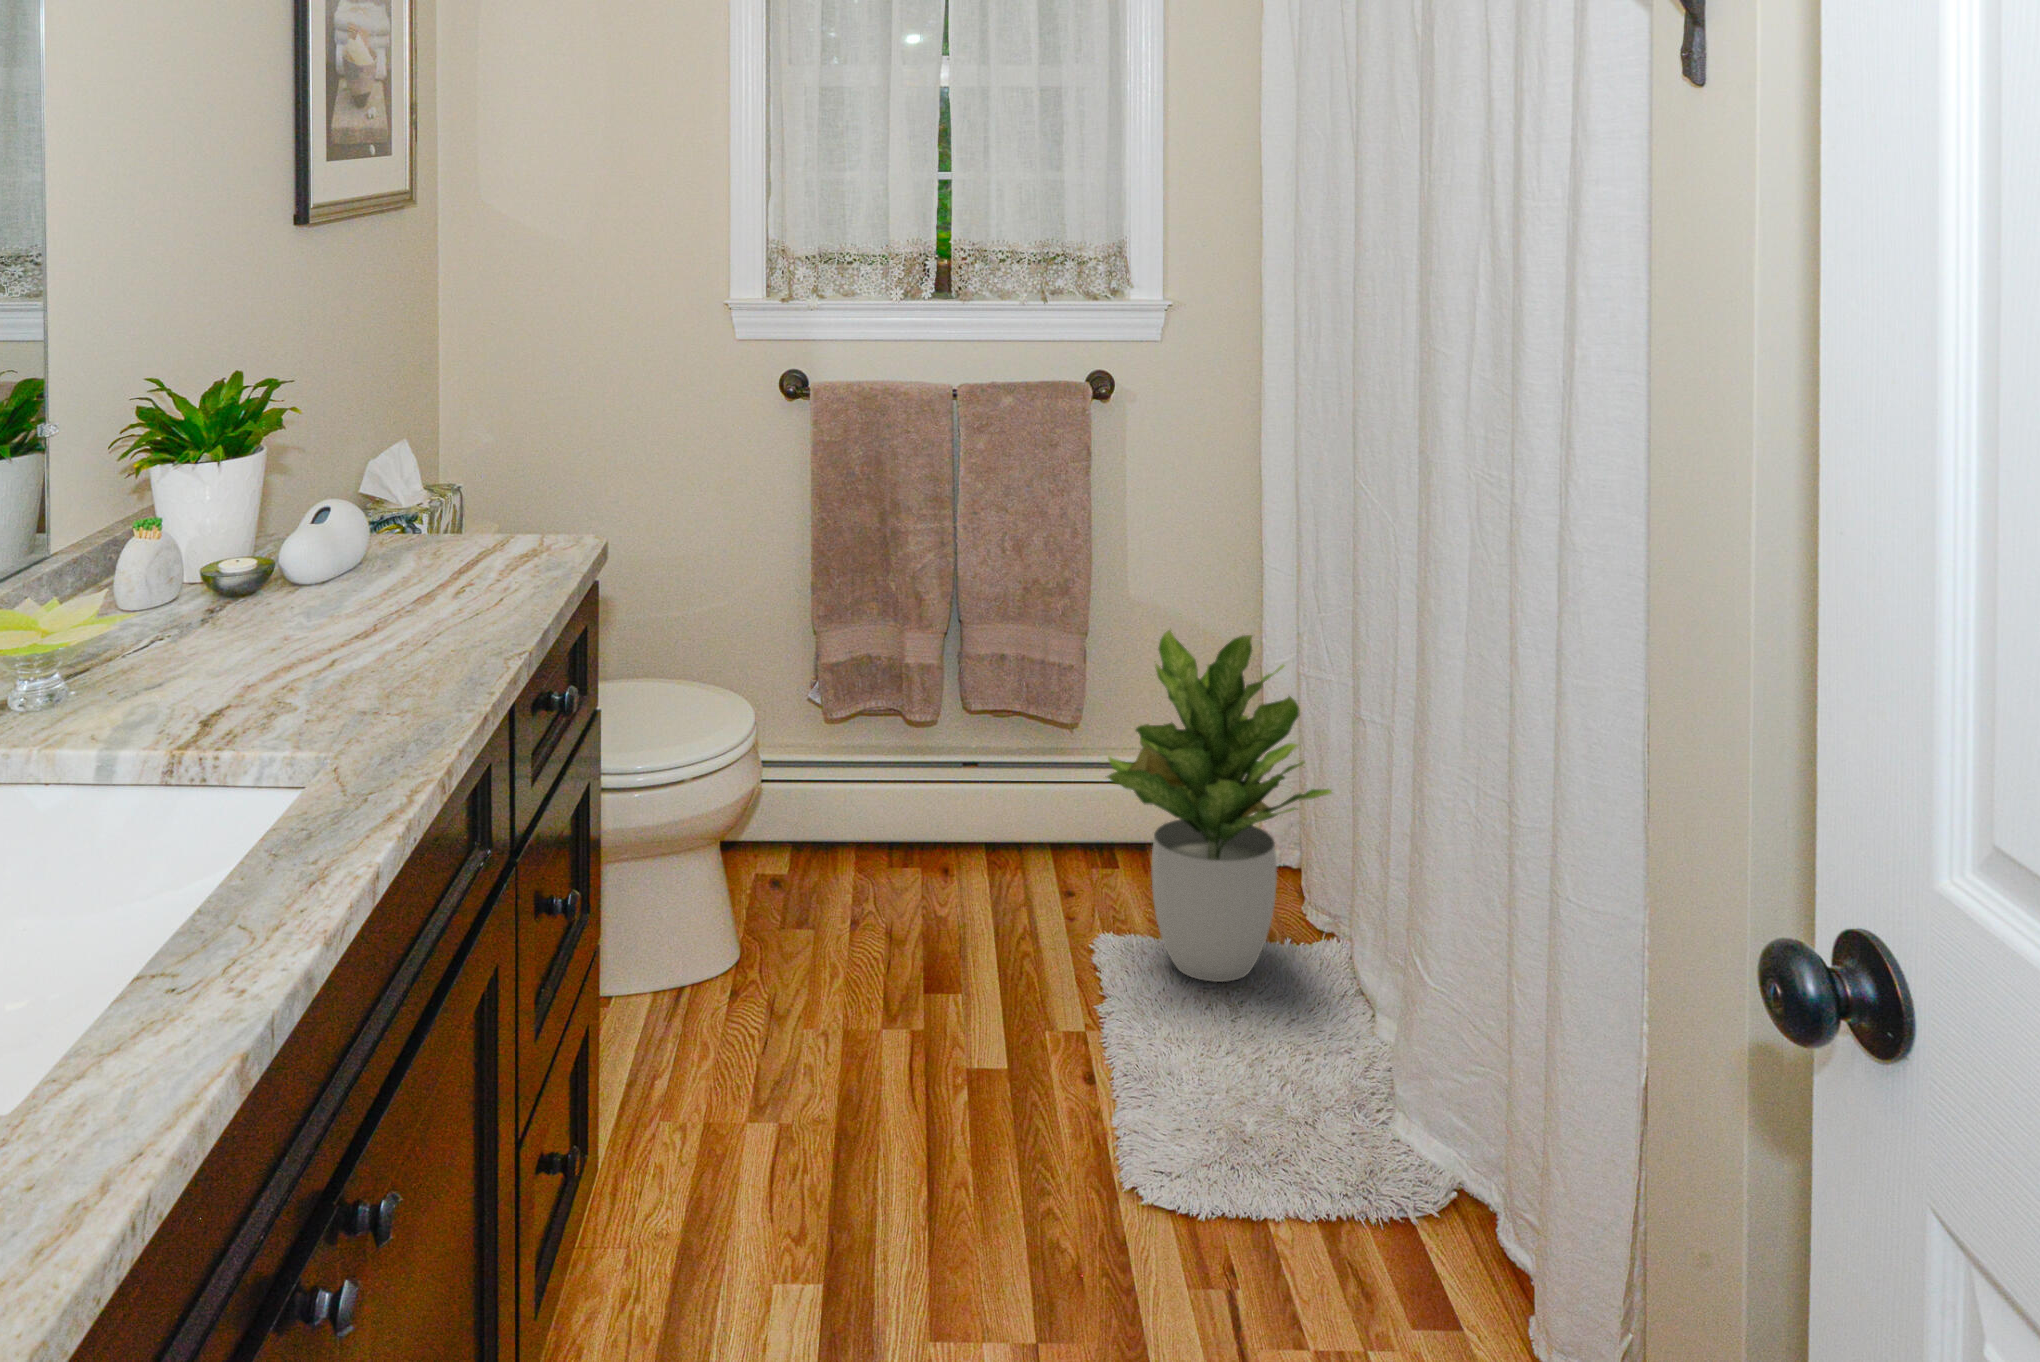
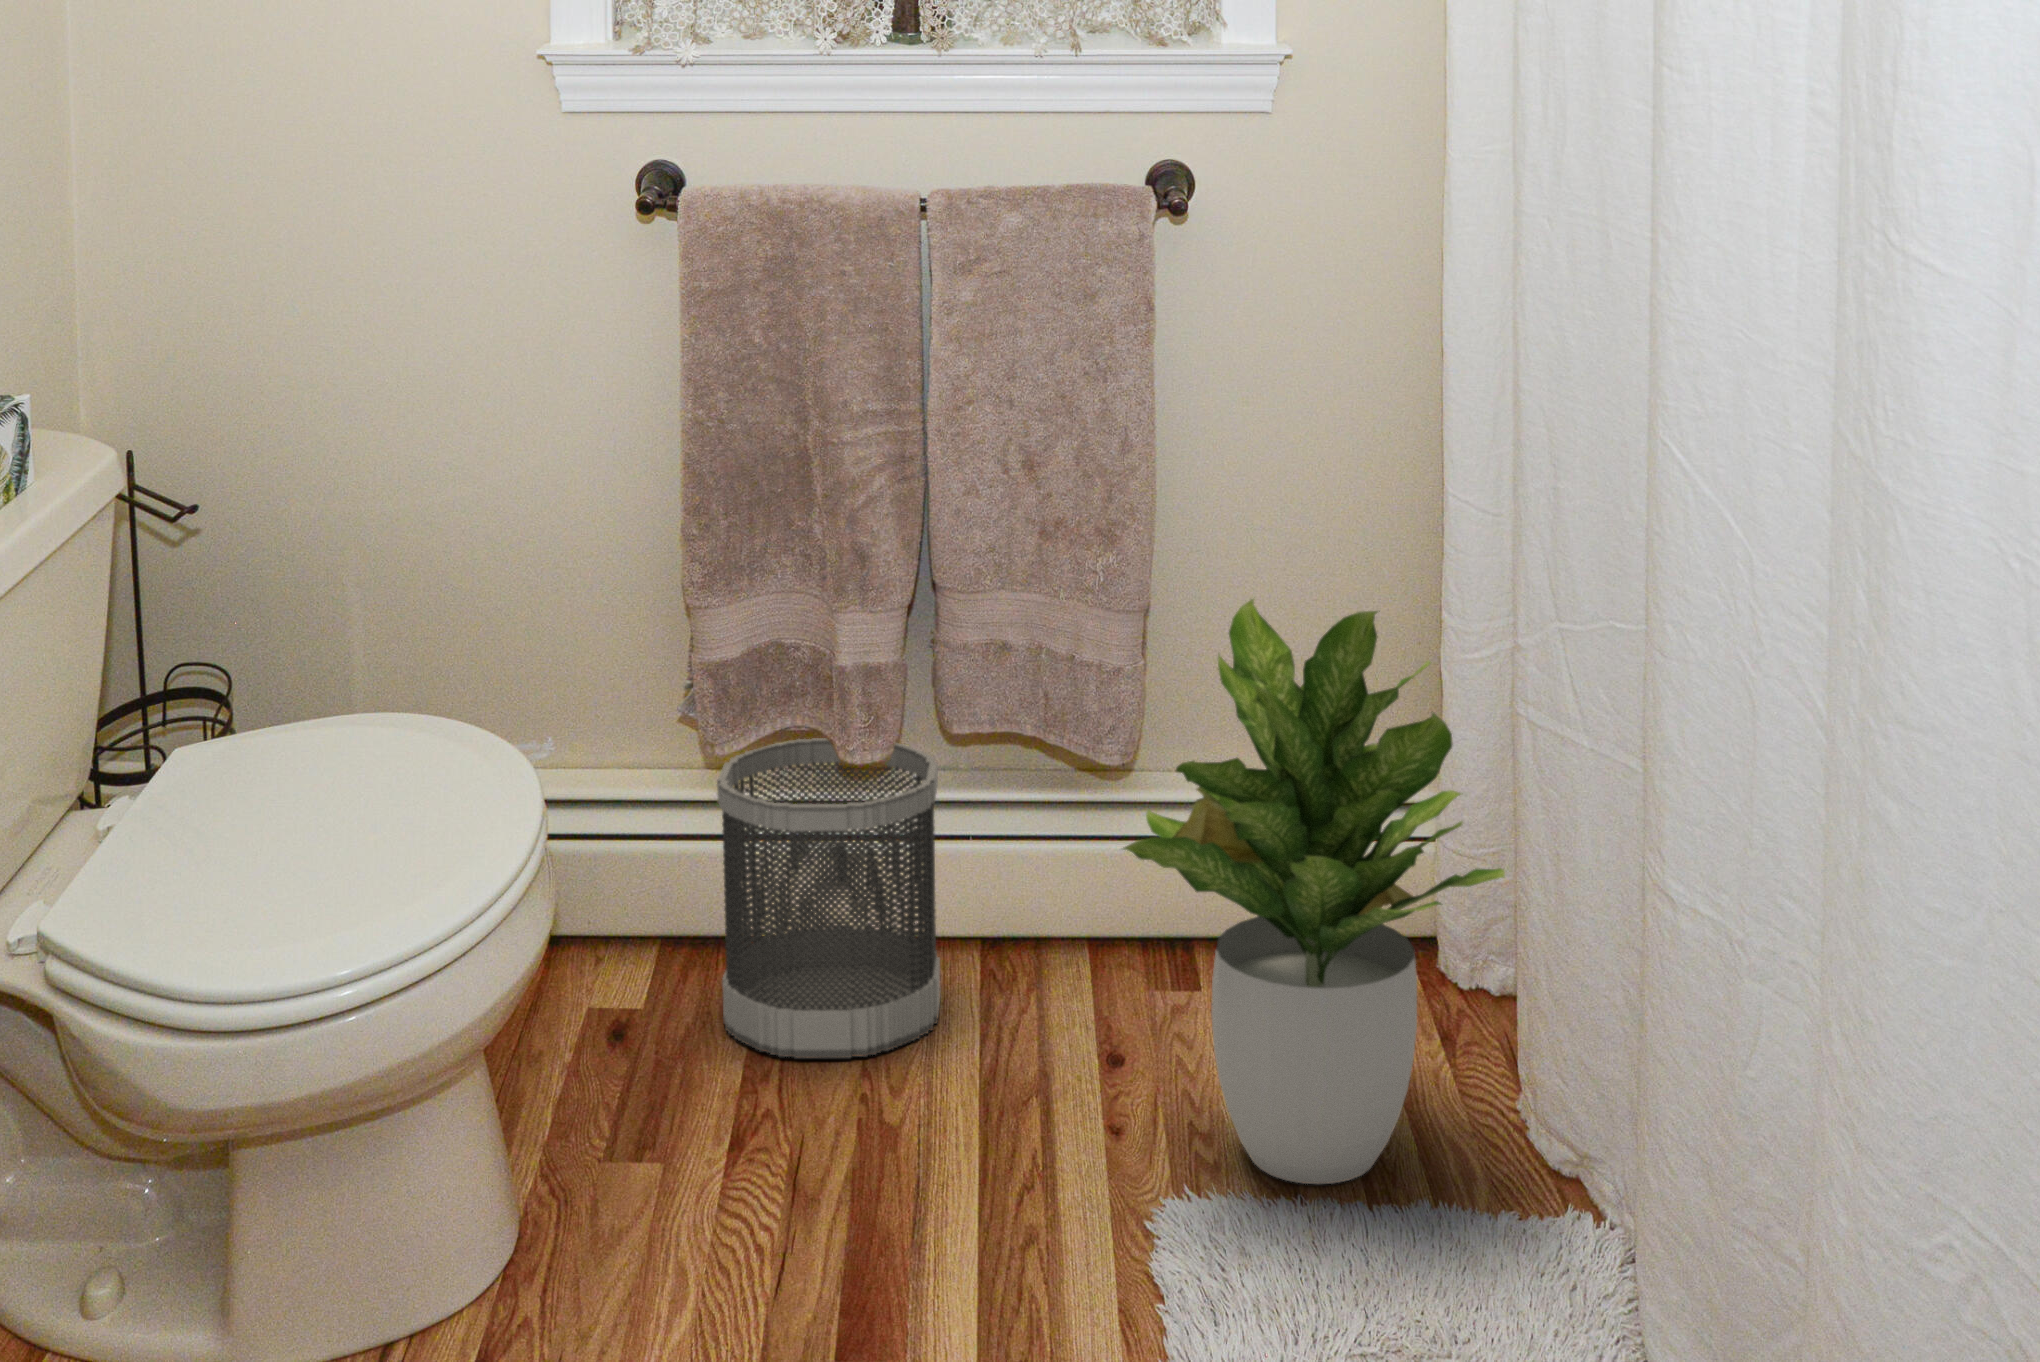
wastebasket: none [836,716,967,911] -> present [717,738,941,1058]

